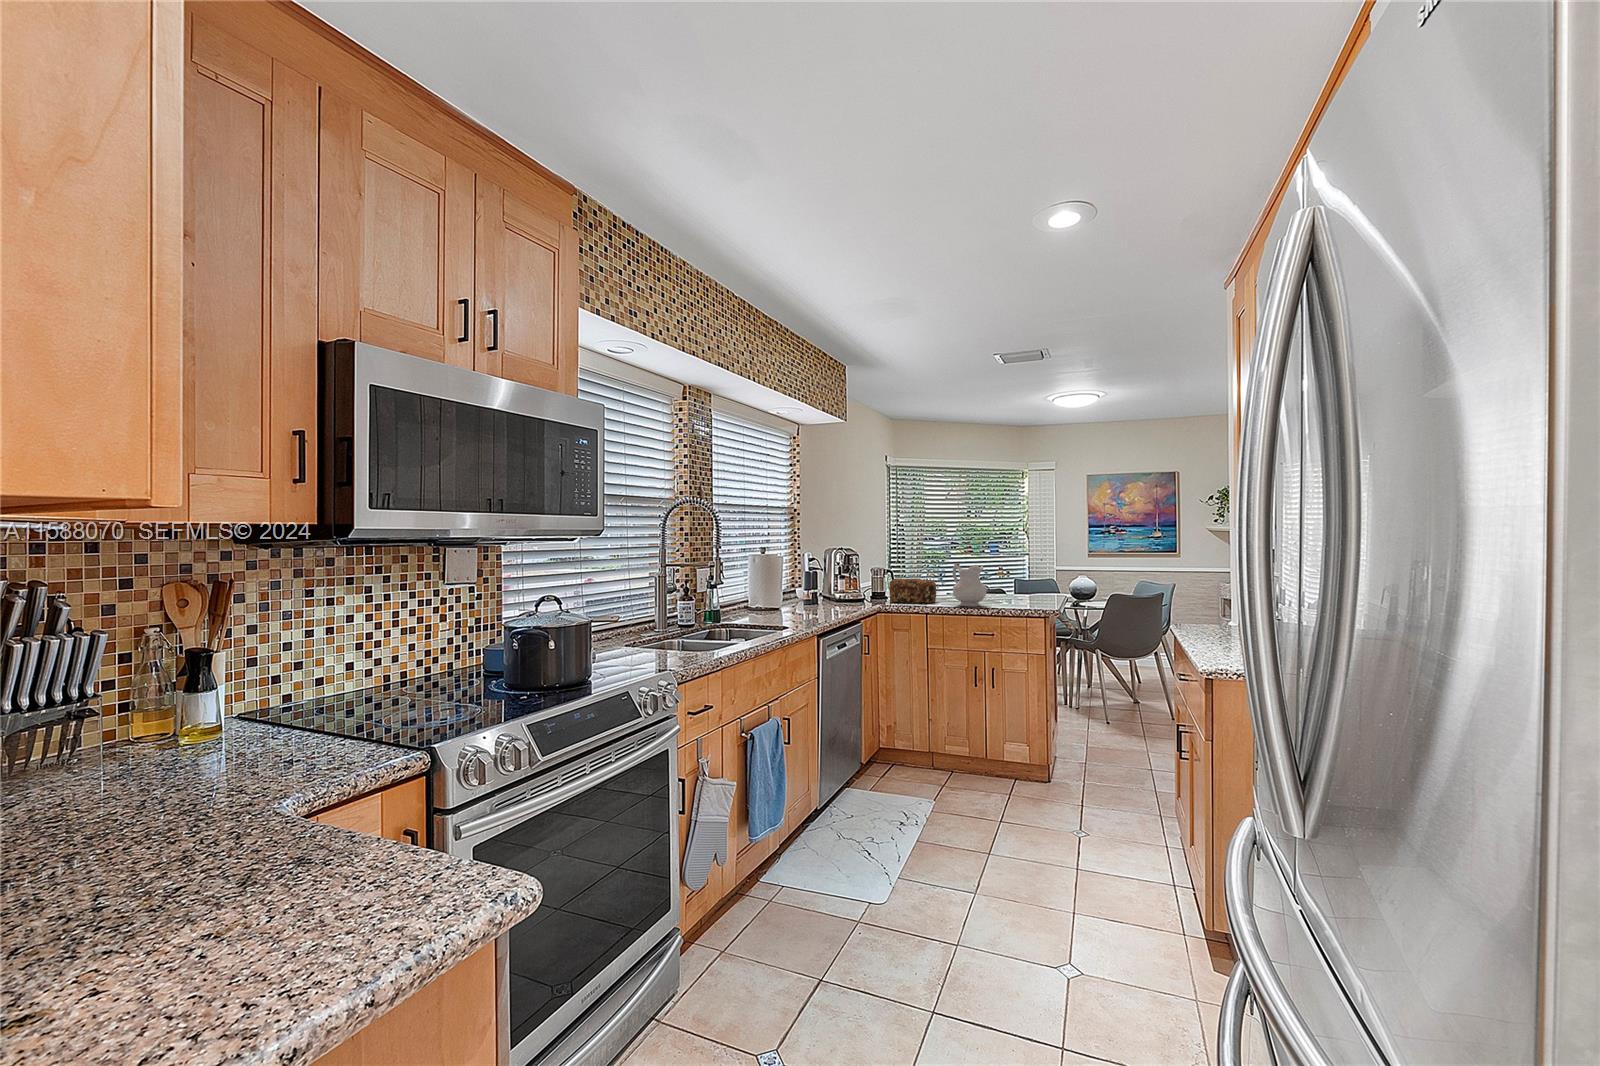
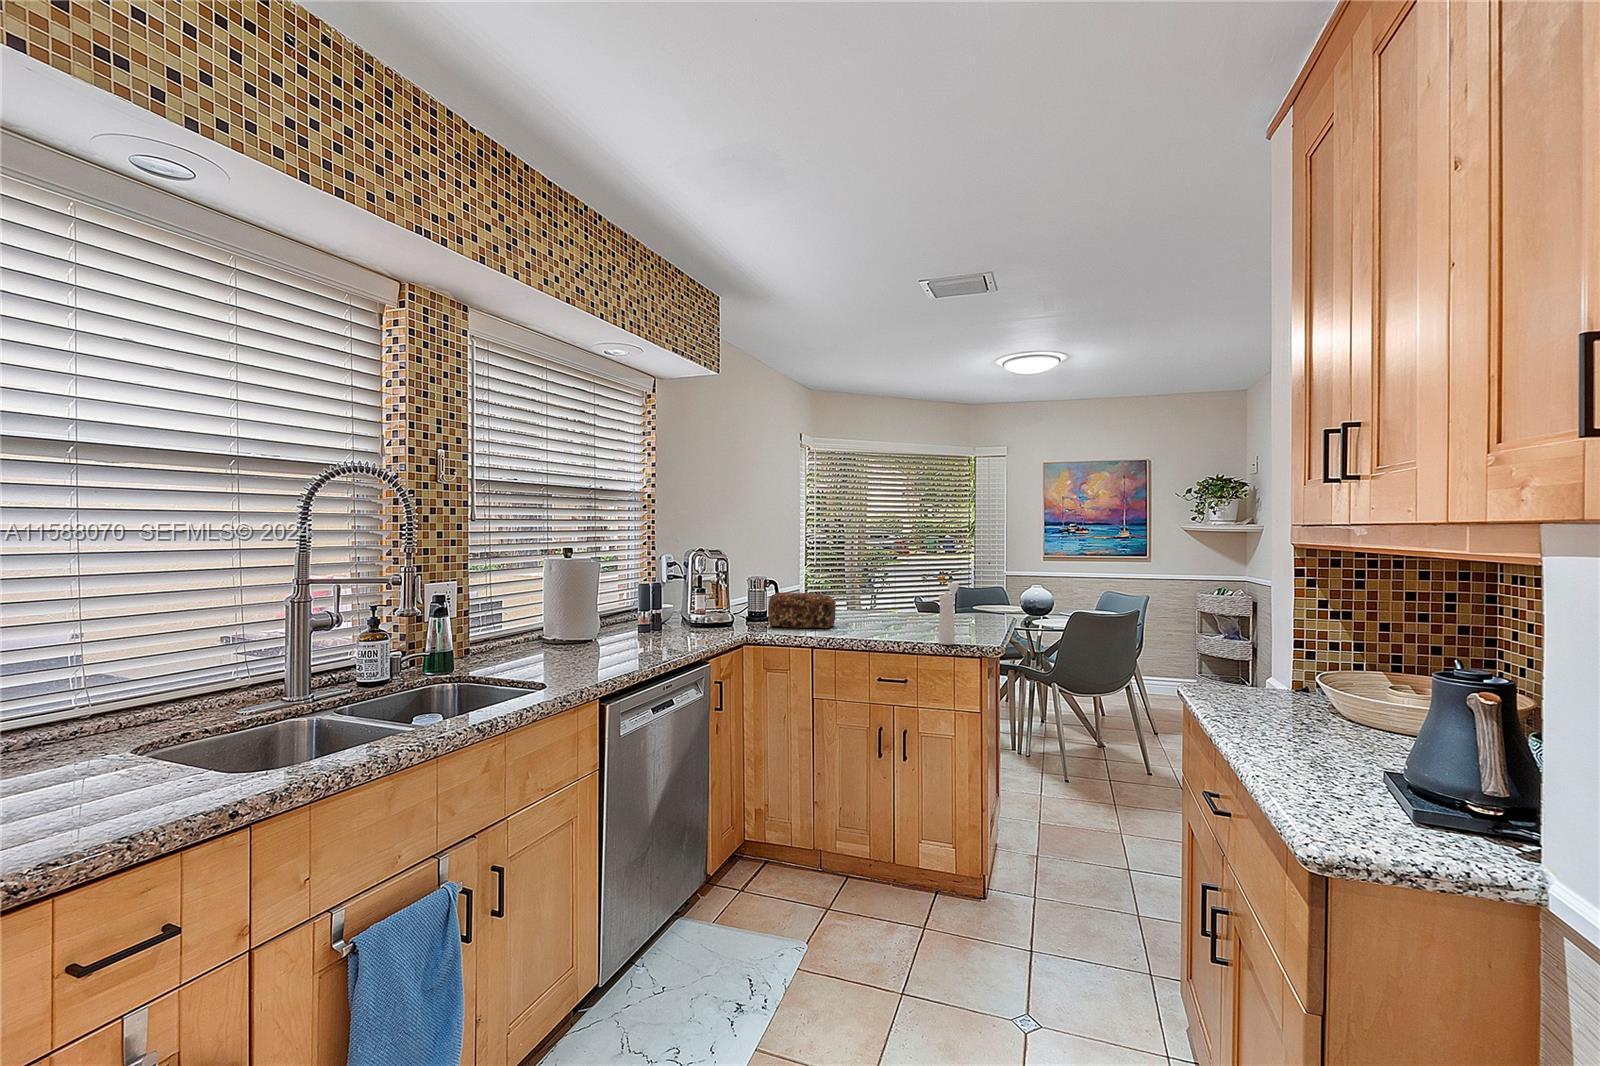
ceramic pitcher: present [953,563,987,607] -> none [853,573,901,637]
pepper mill: none [1015,569,1028,610] -> present [938,582,959,645]

